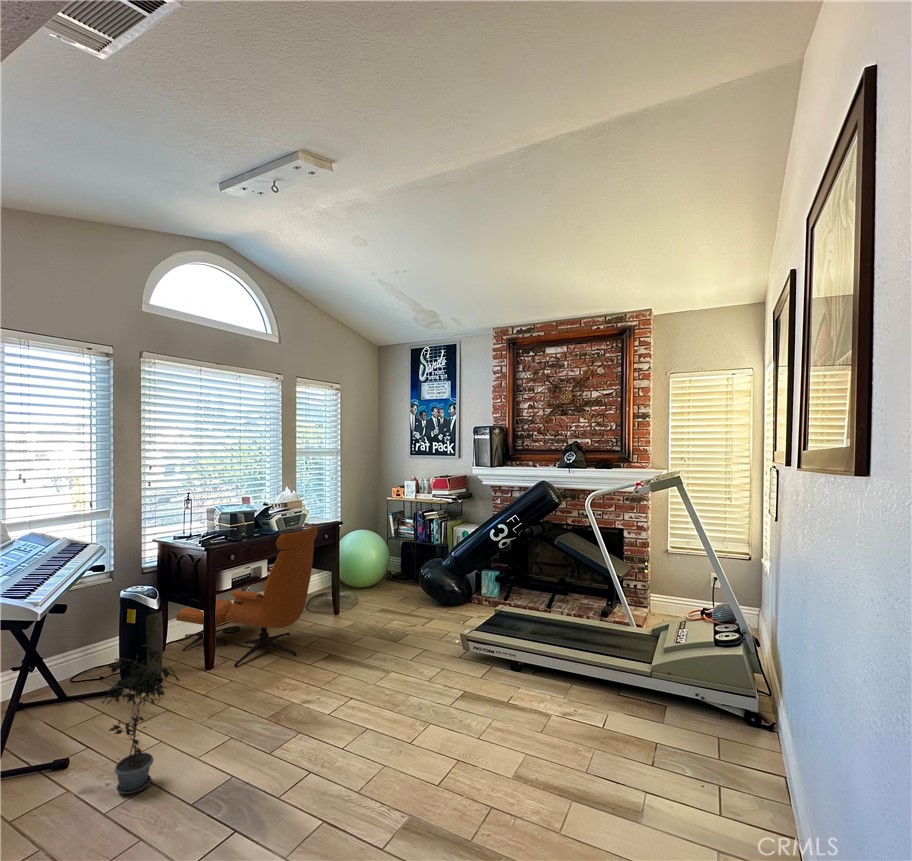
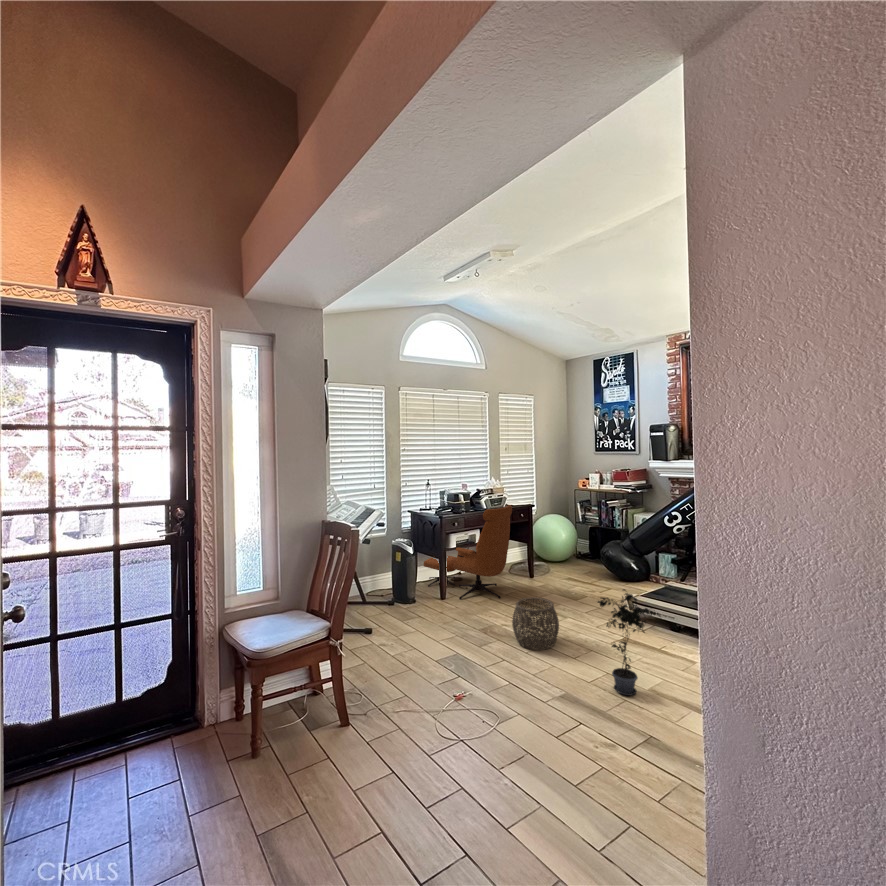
potted plant: present [102,644,179,794] -> present [597,589,660,695]
woven basket: none [320,658,387,740] -> present [512,597,559,650]

